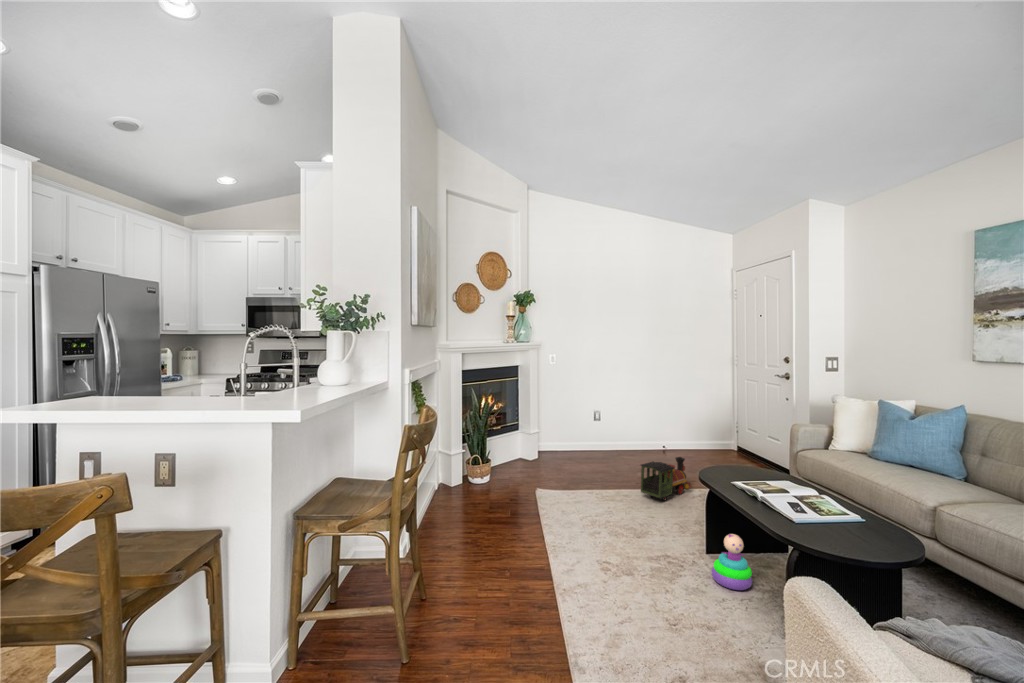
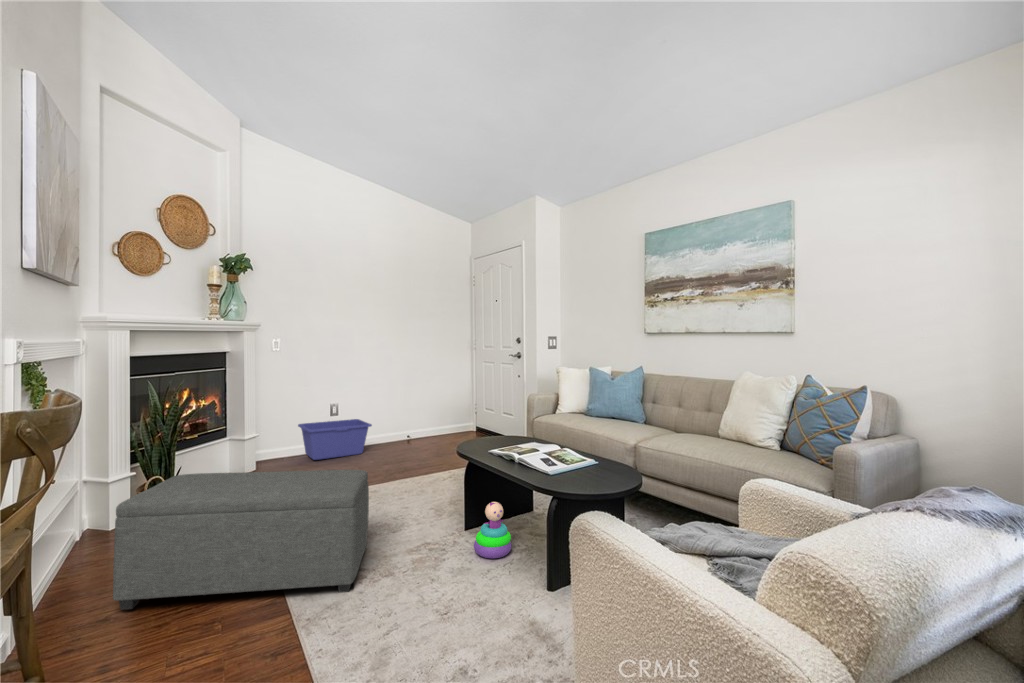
storage bin: none [567,425,628,458] -> present [298,419,372,460]
toy train: present [641,457,692,501] -> none [390,440,442,488]
ottoman: none [454,460,616,579] -> present [113,470,369,610]

